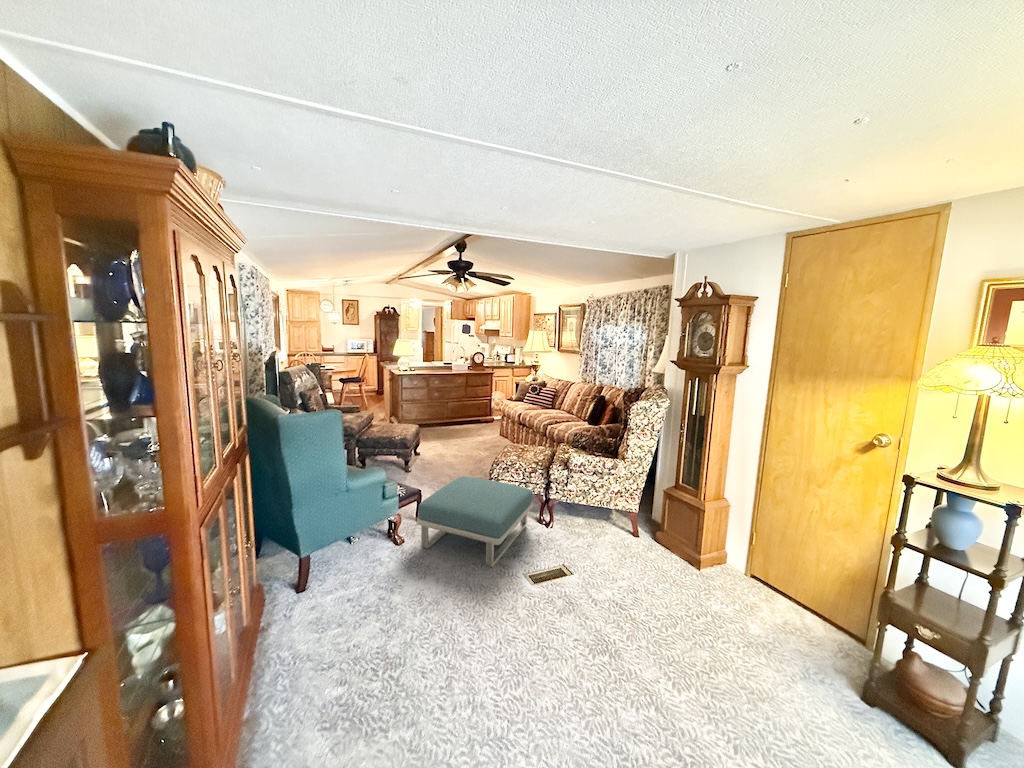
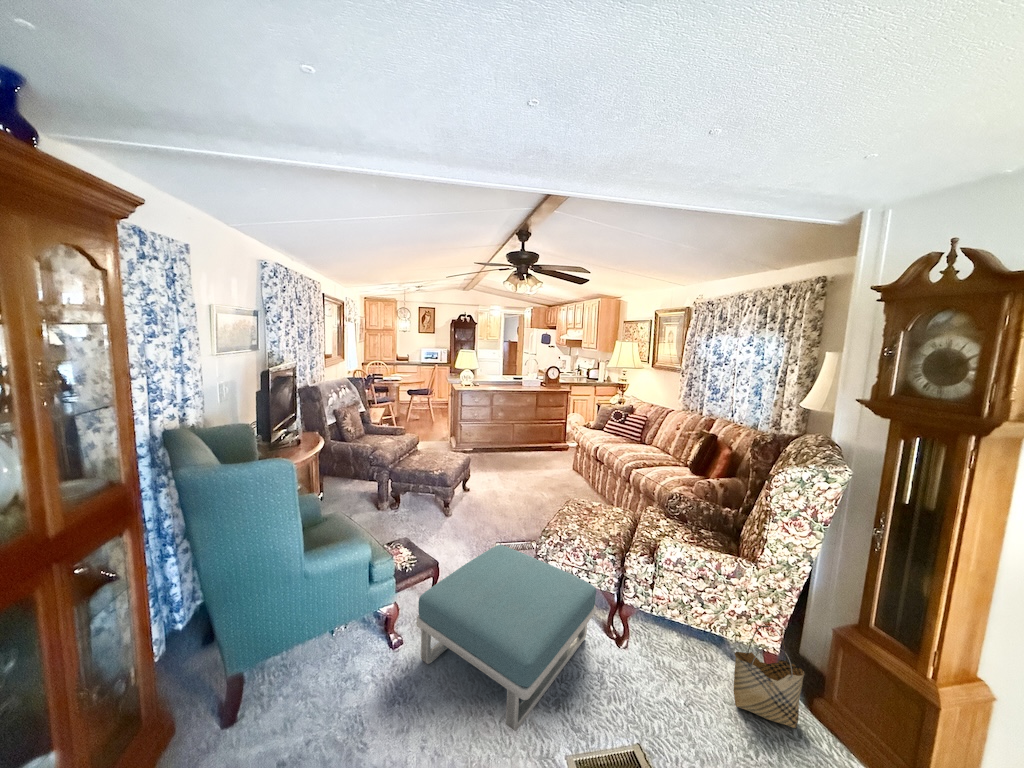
woven basket: none [614,494,649,546] -> present [734,625,804,728]

